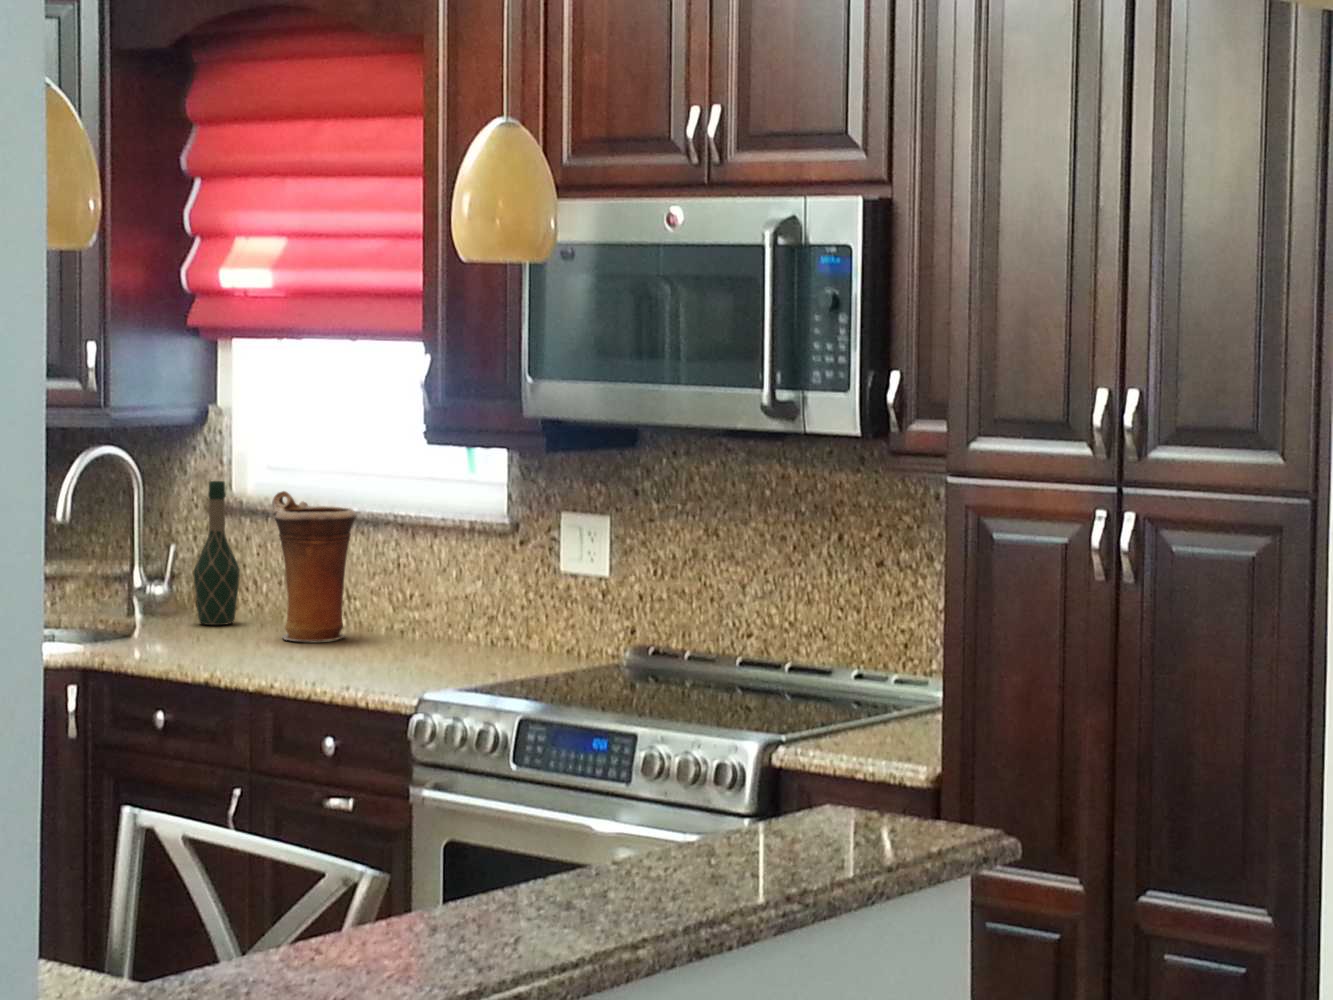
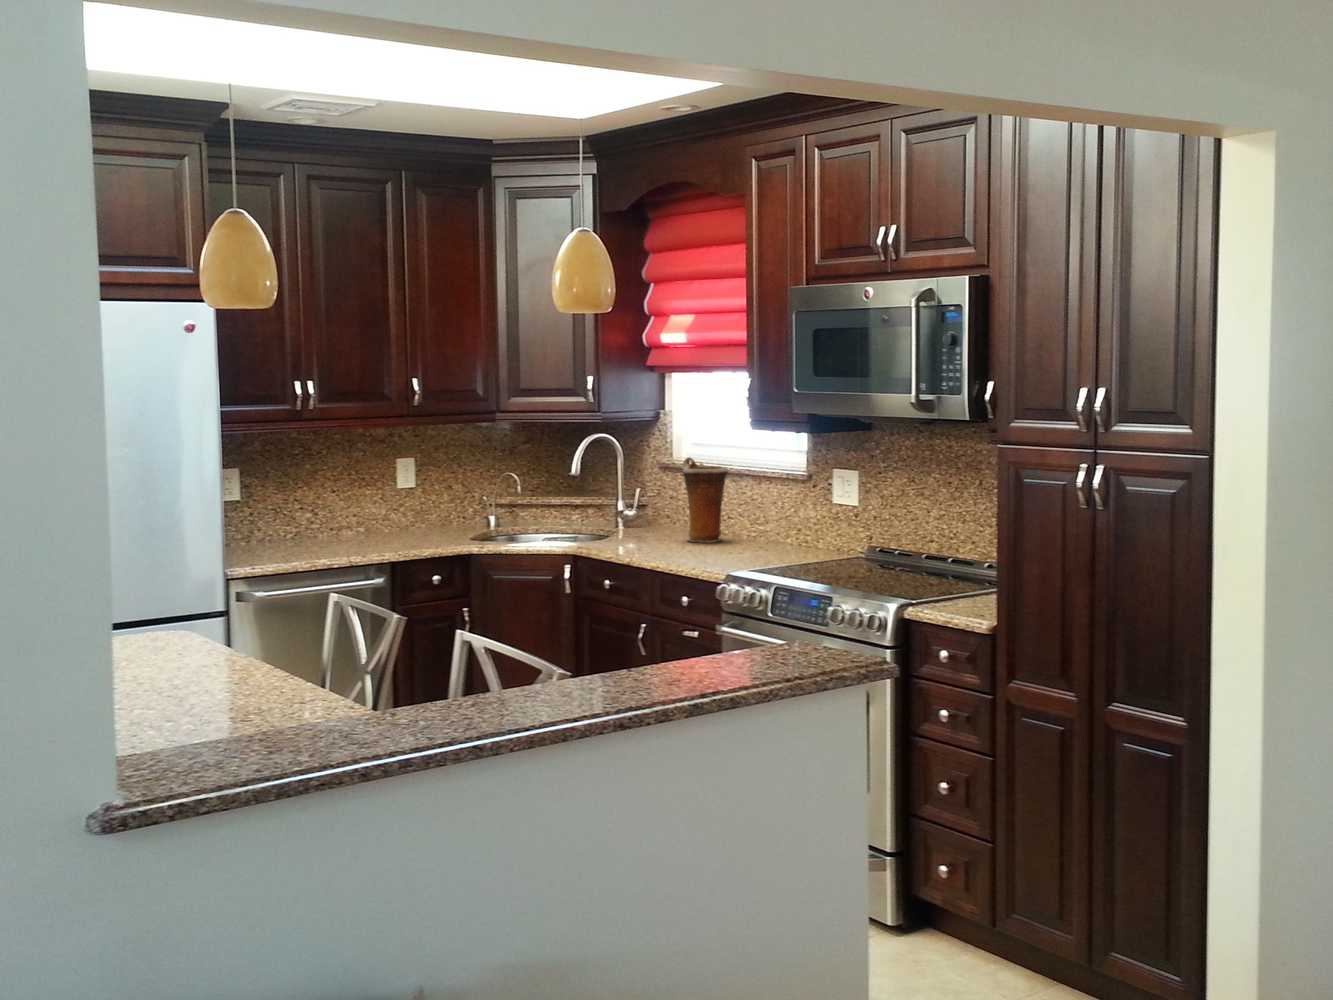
wine bottle: present [194,481,240,625] -> none [648,452,673,532]

